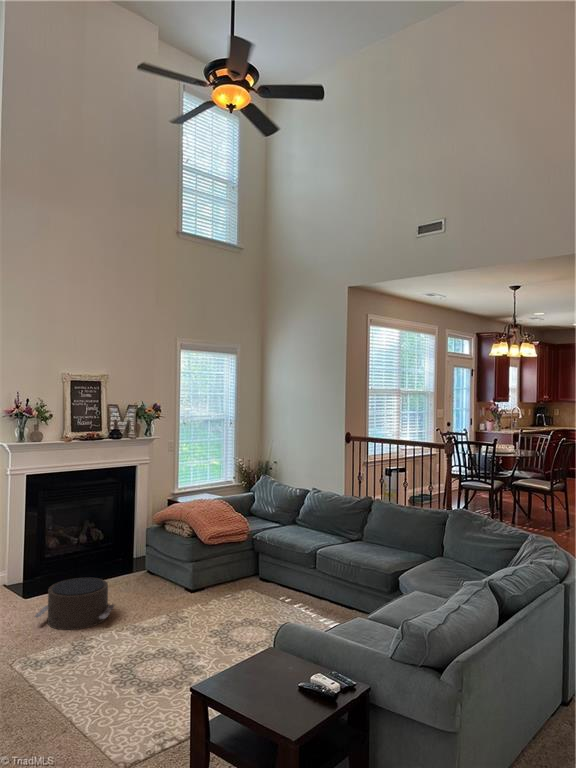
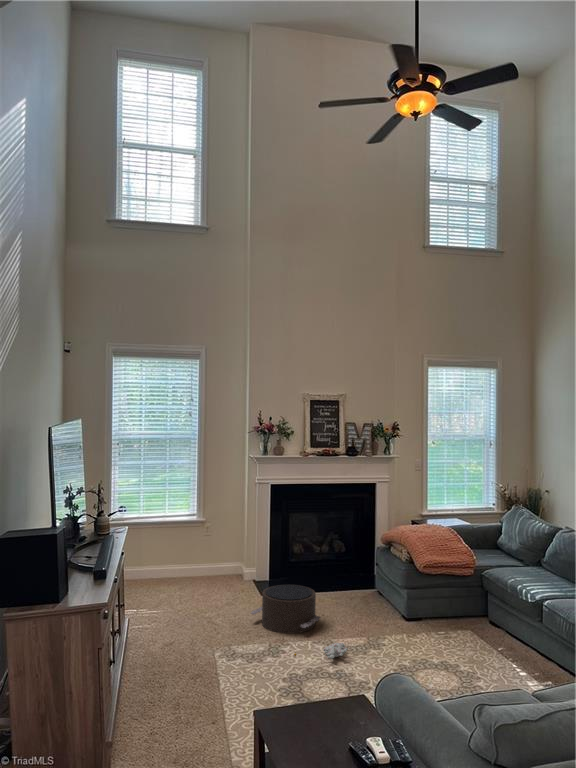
plush toy: none [106,624,161,647] -> present [294,643,348,659]

